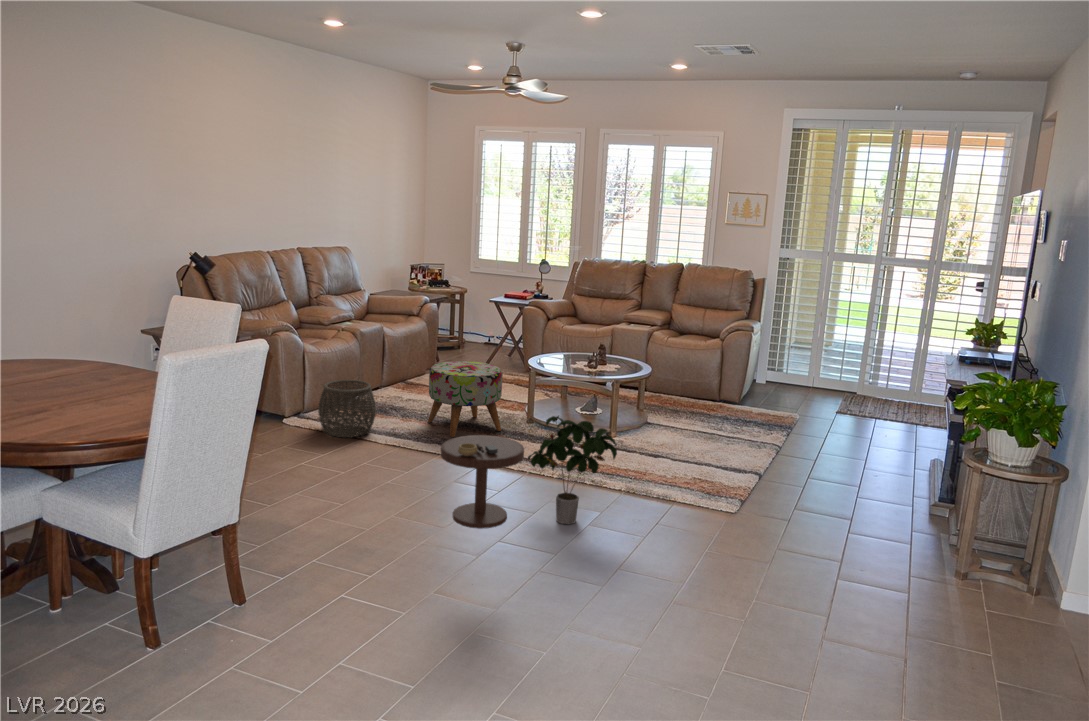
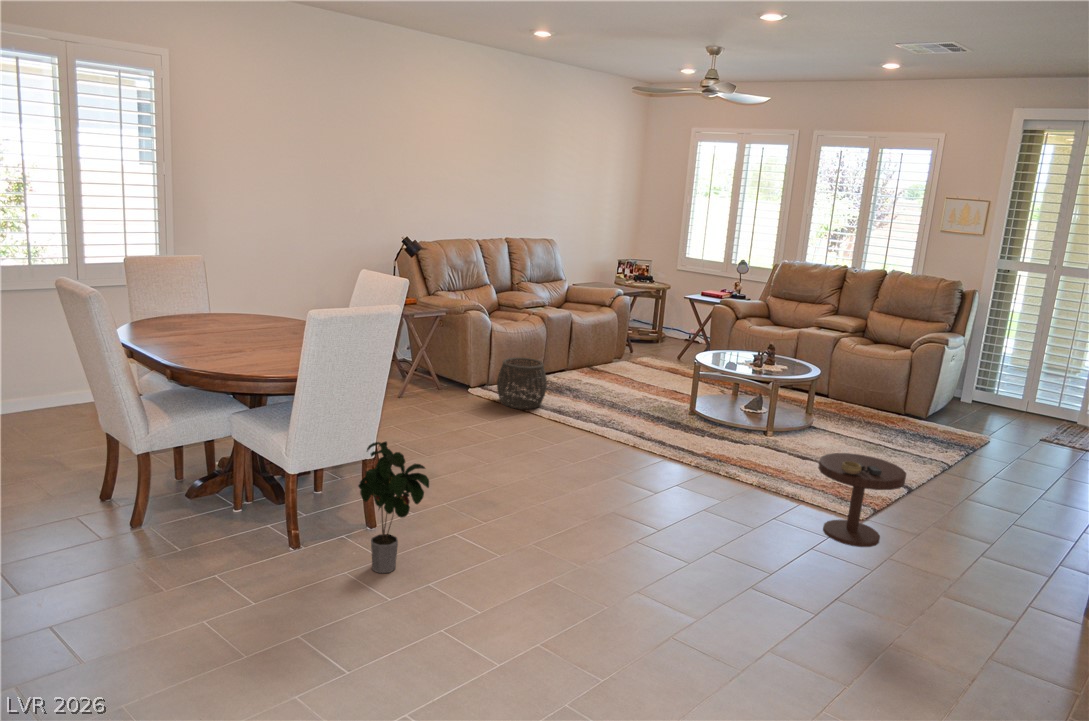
ottoman: present [428,361,503,437] -> none [595,350,666,419]
potted plant: present [528,416,617,525] -> present [358,441,429,573]
side table: present [441,435,524,529] -> present [818,453,906,547]

